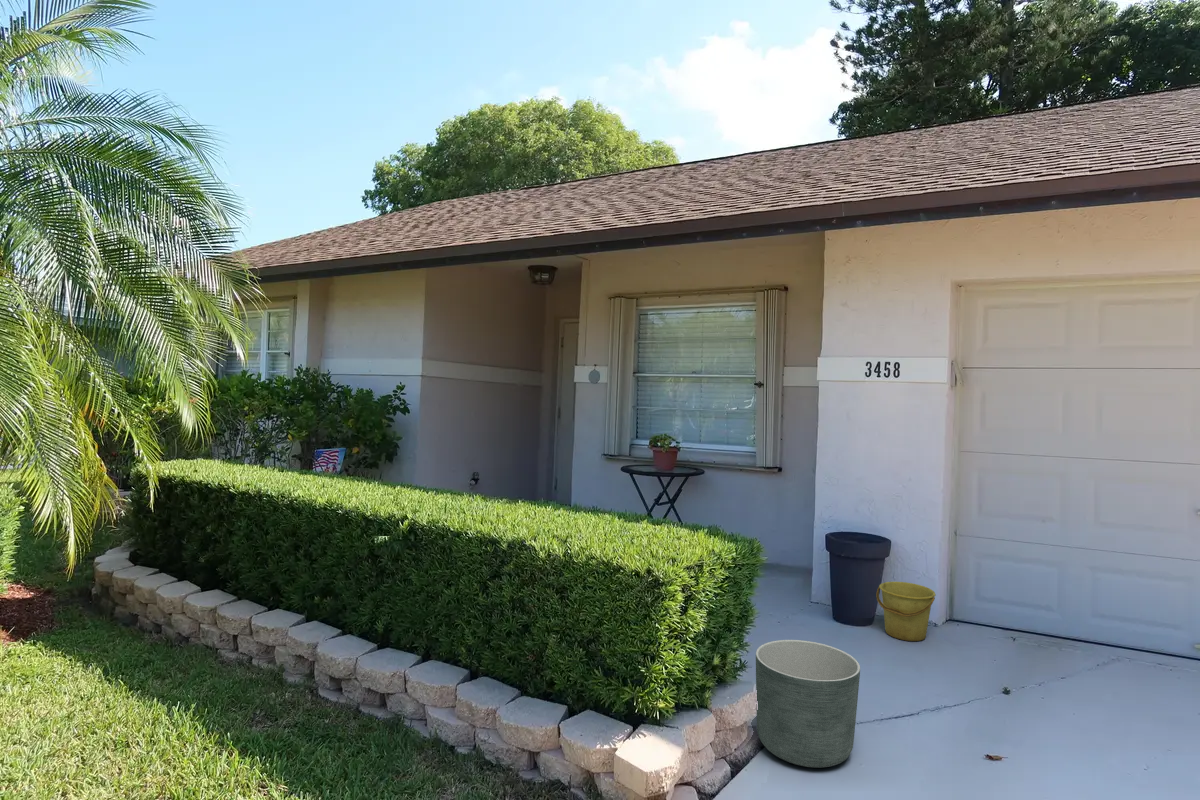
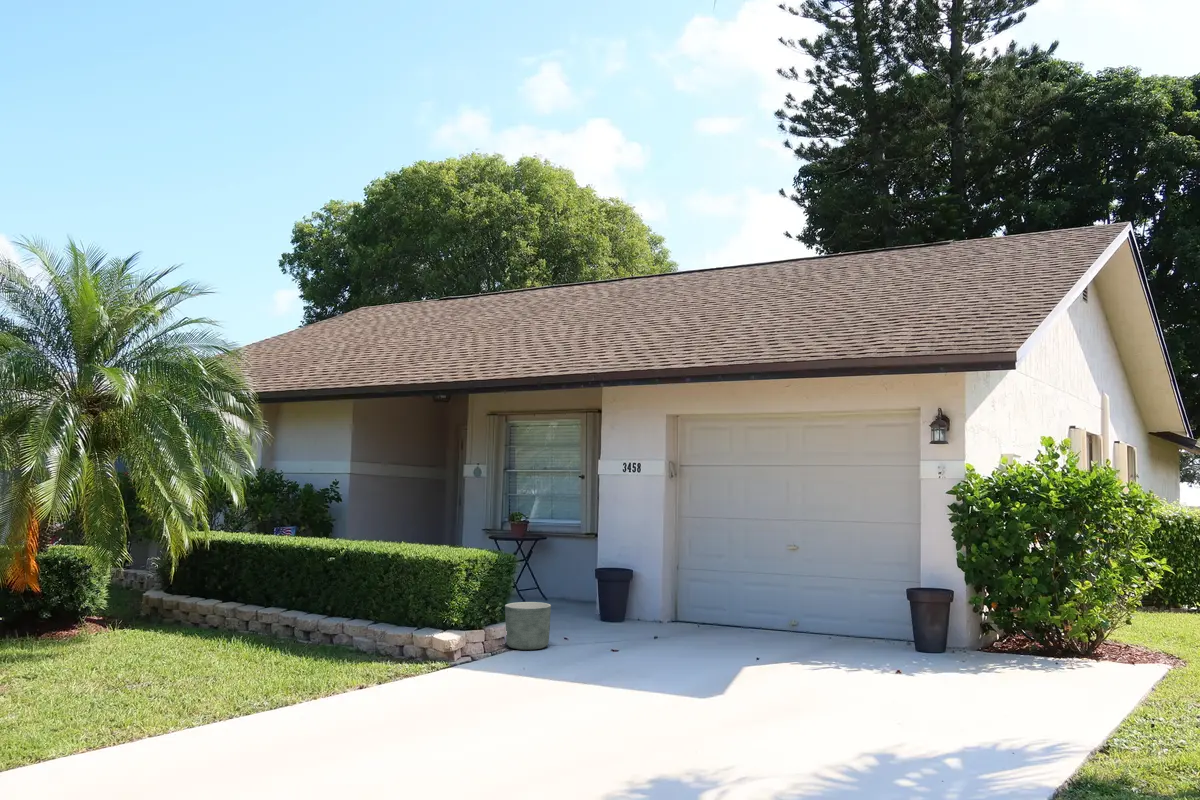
bucket: present [876,582,936,641] -> none [620,596,652,627]

